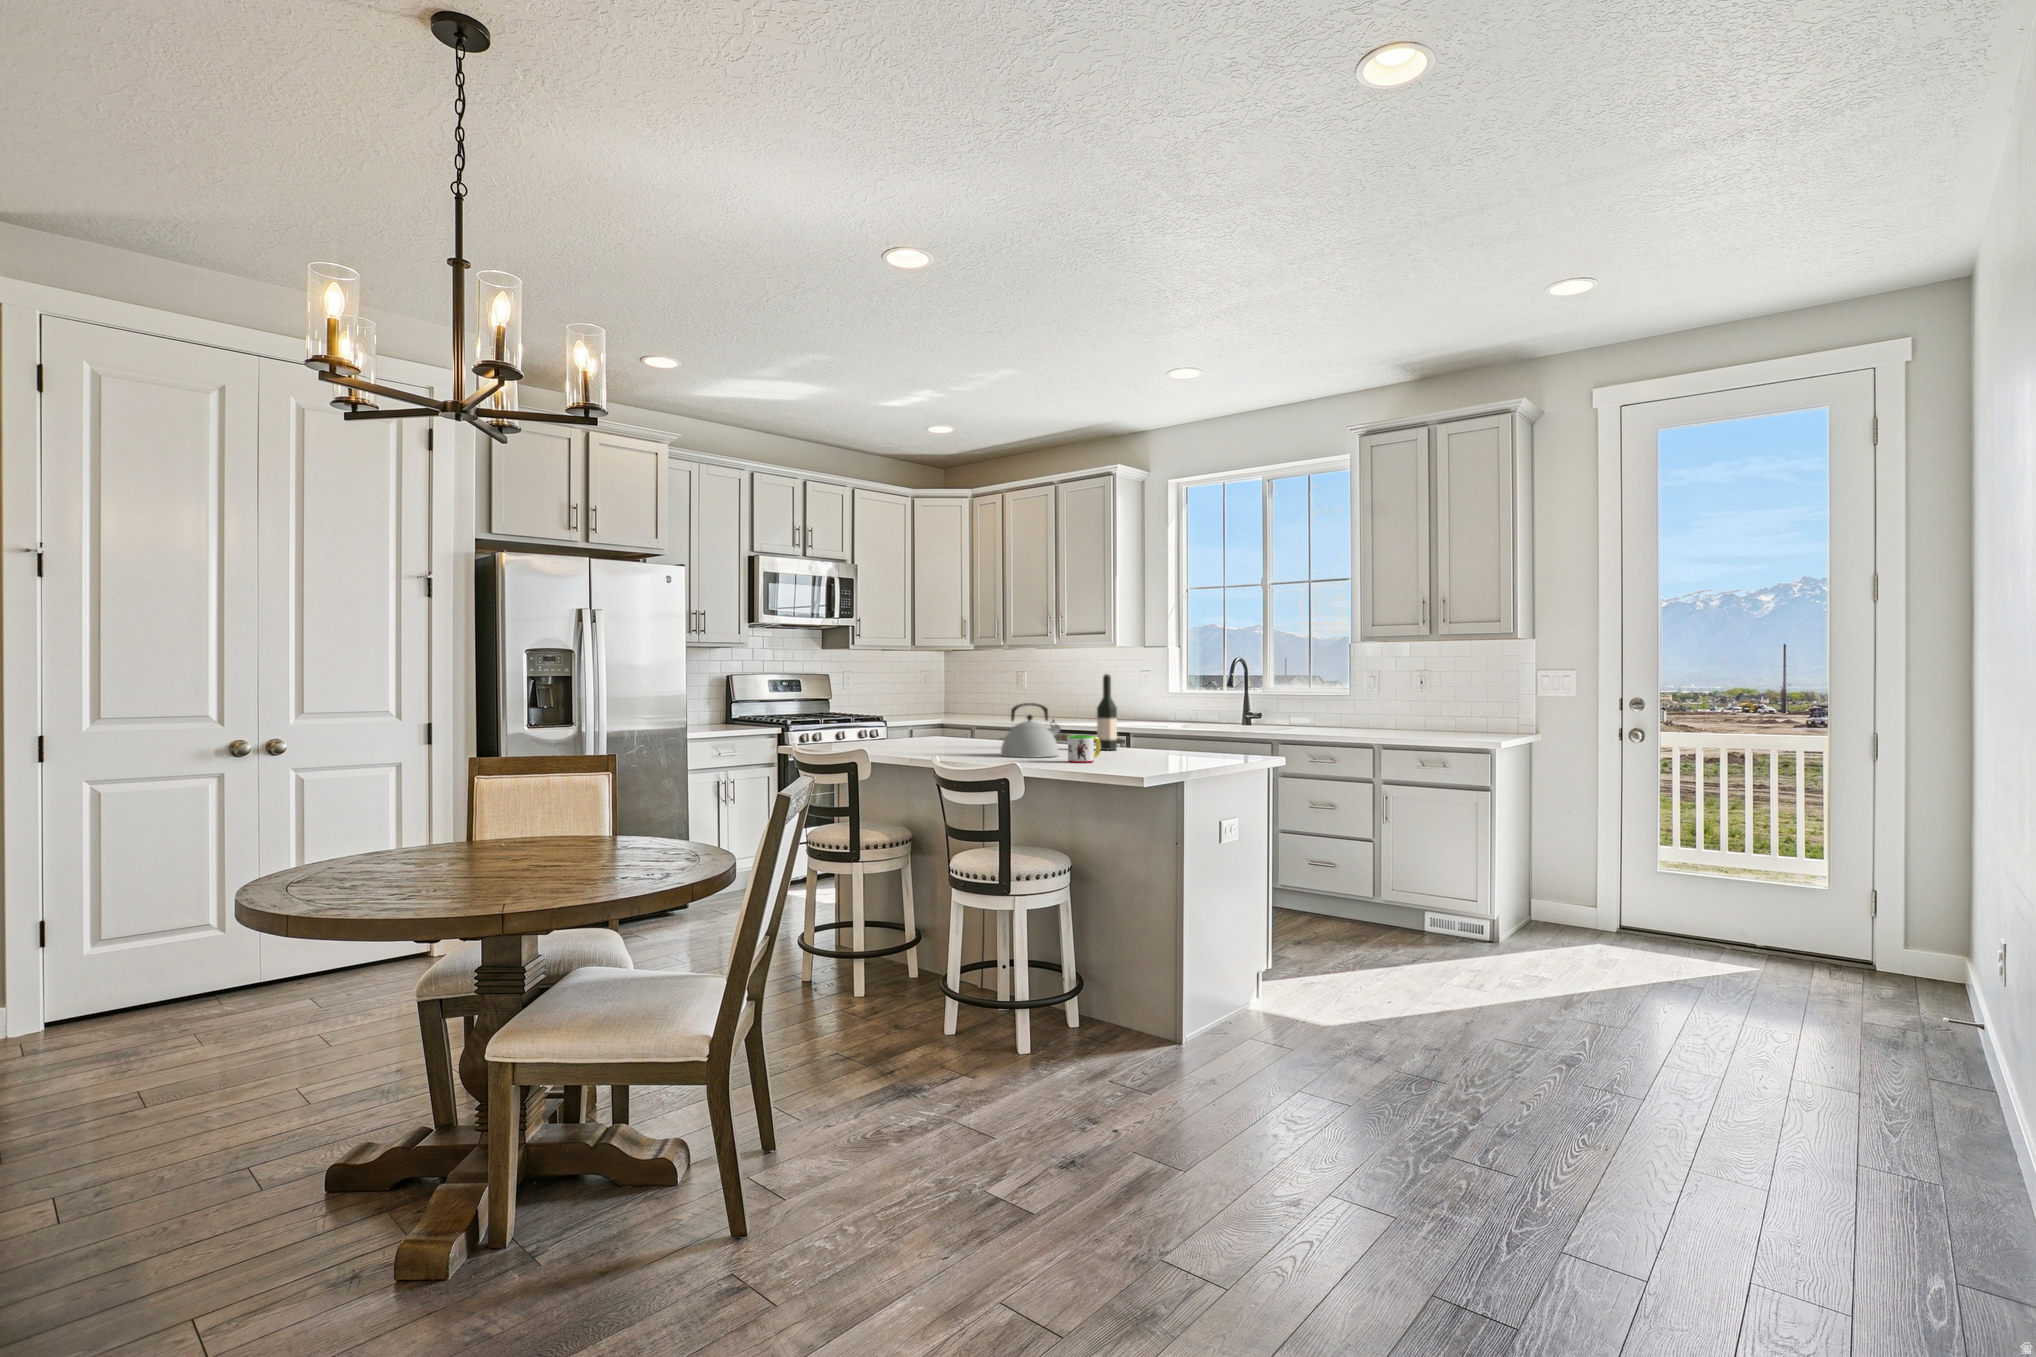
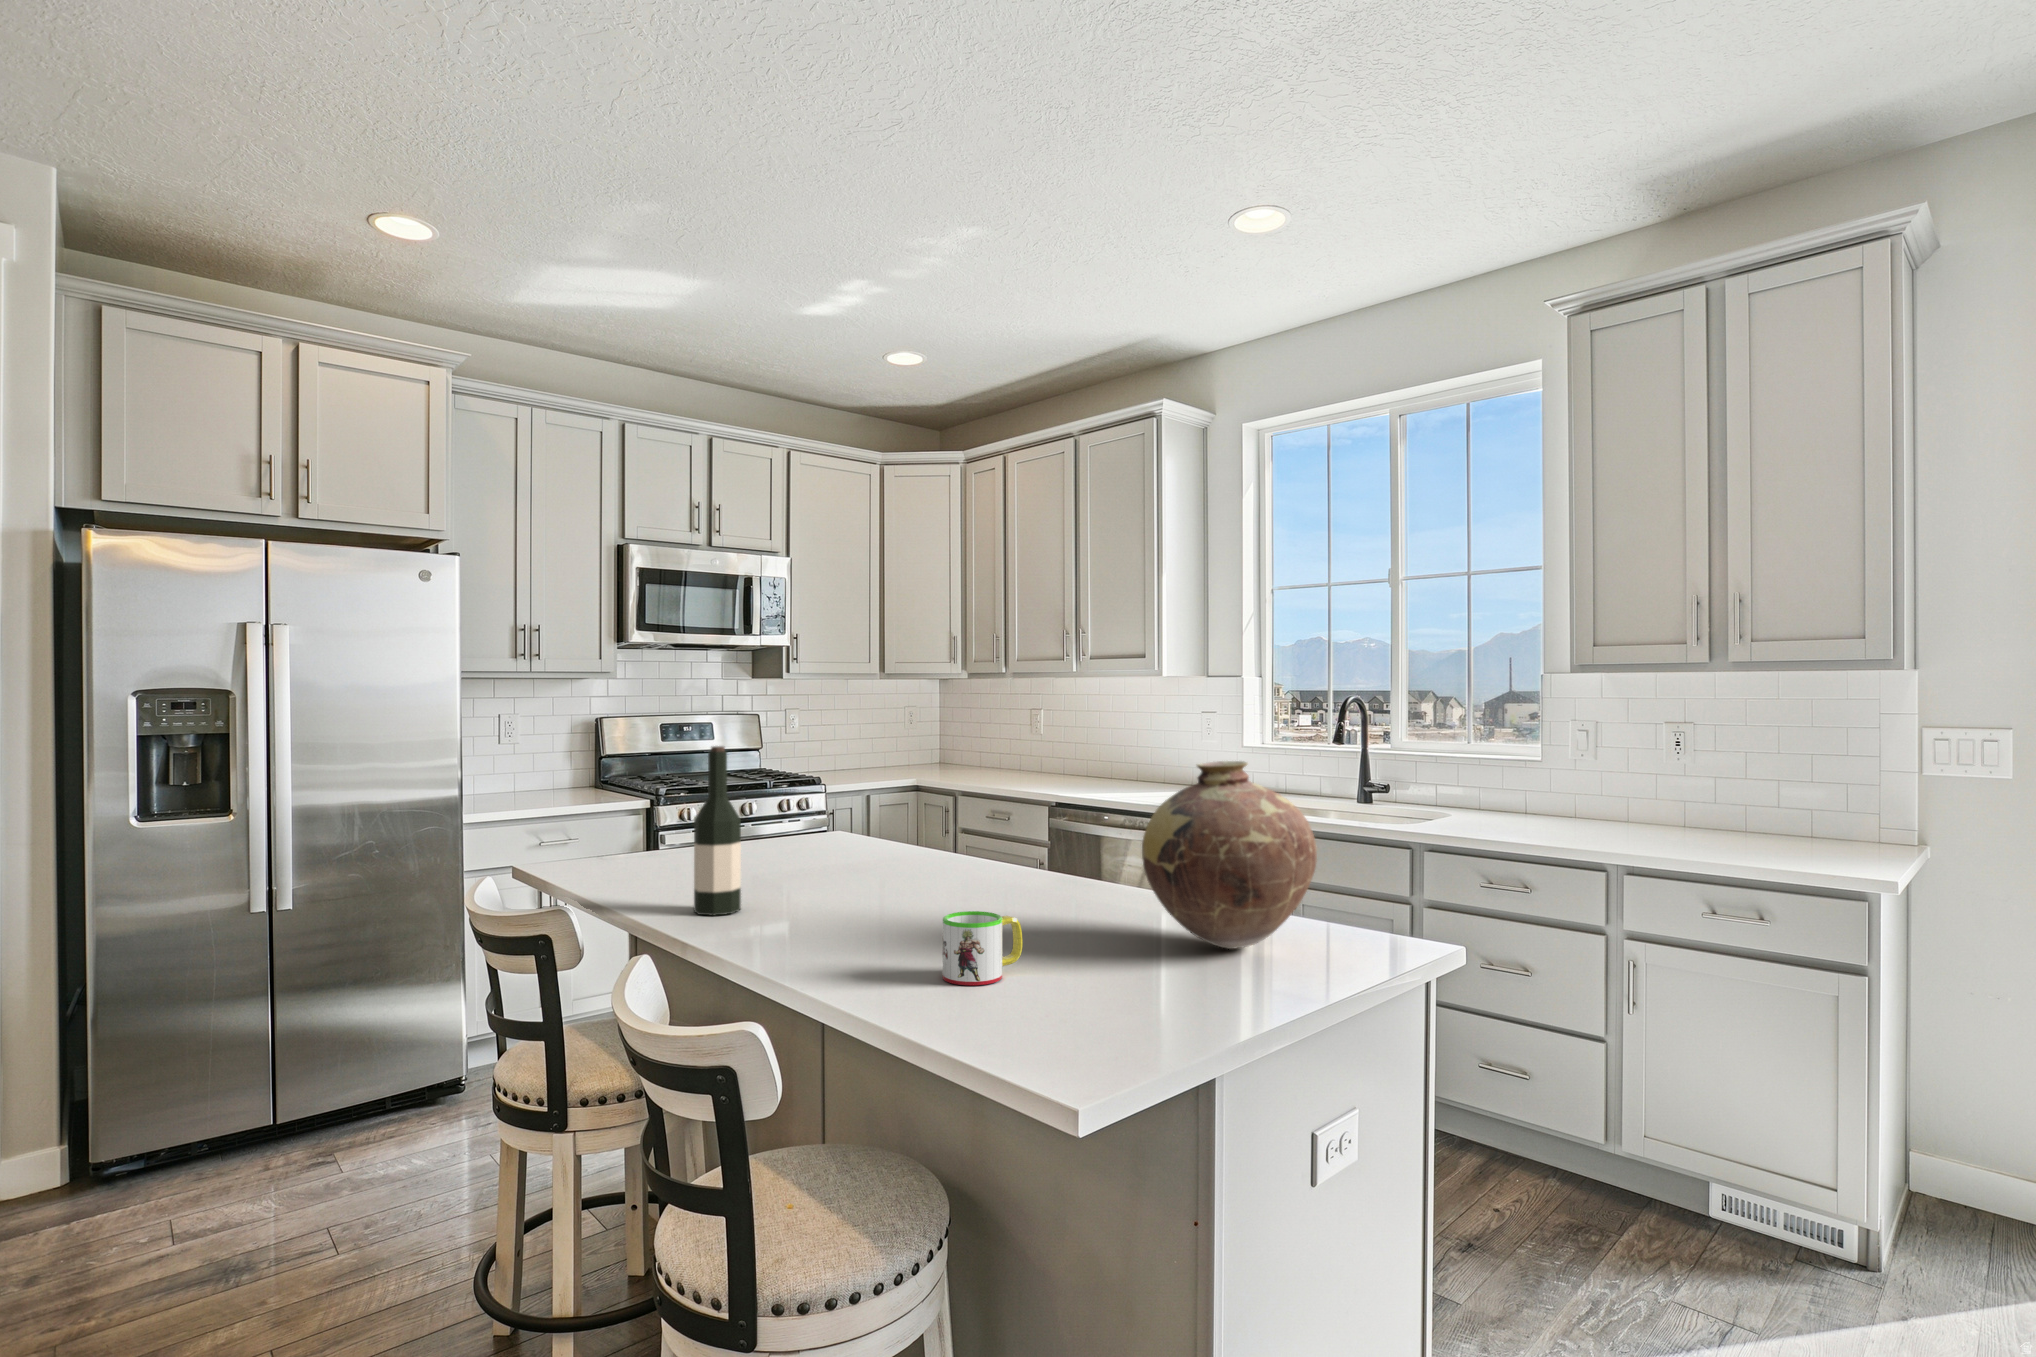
wine bottle: present [1097,674,1117,750] -> present [694,746,741,916]
vase: none [1145,674,1224,758] -> present [1142,761,1317,949]
kettle: present [1001,703,1061,758] -> none [832,821,964,947]

